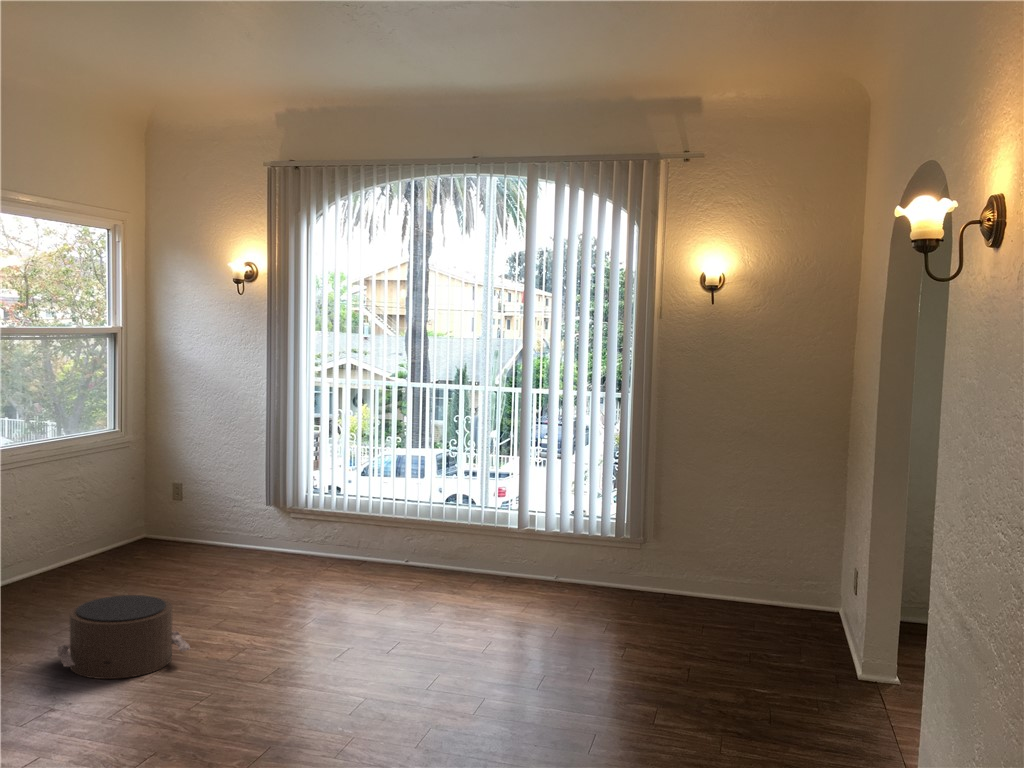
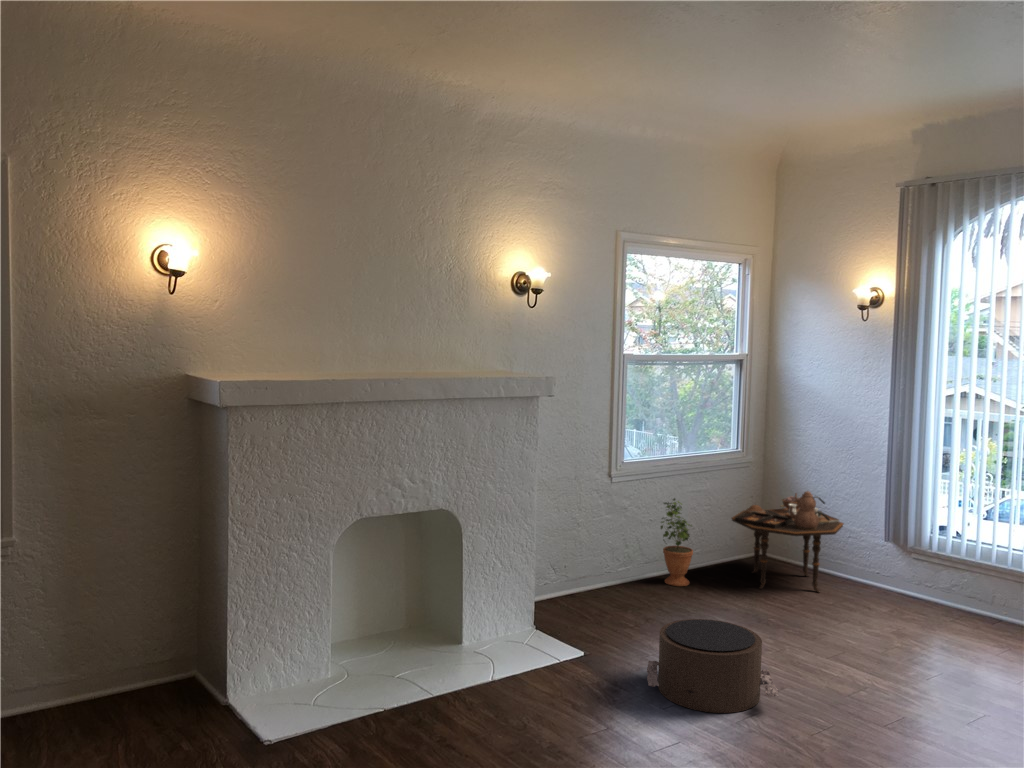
side table: none [117,464,230,567] -> present [732,491,843,592]
potted plant: none [41,484,79,579] -> present [661,498,693,586]

